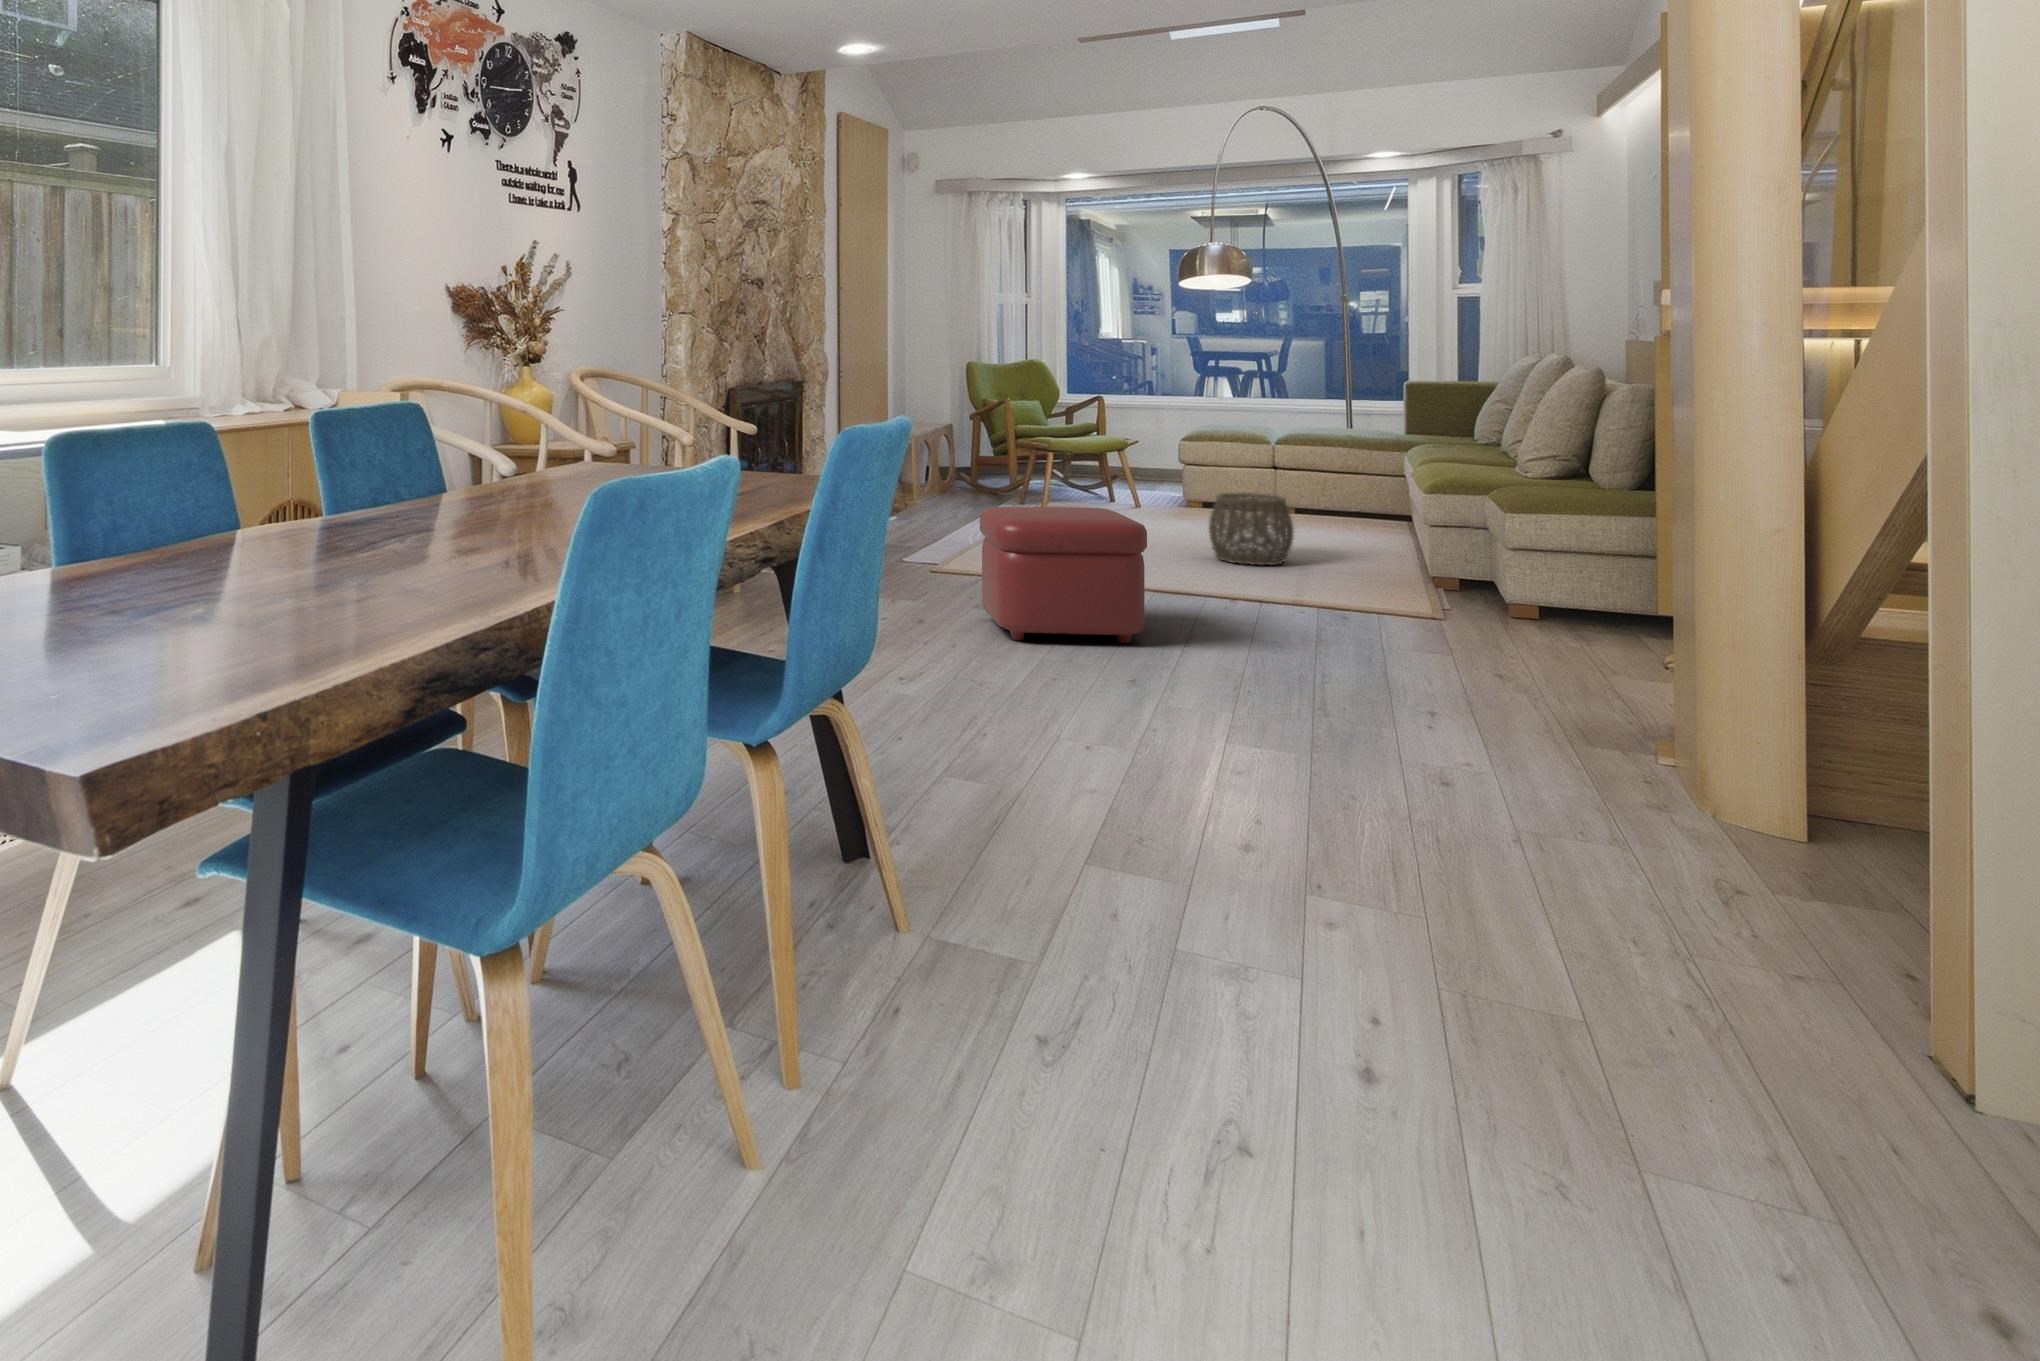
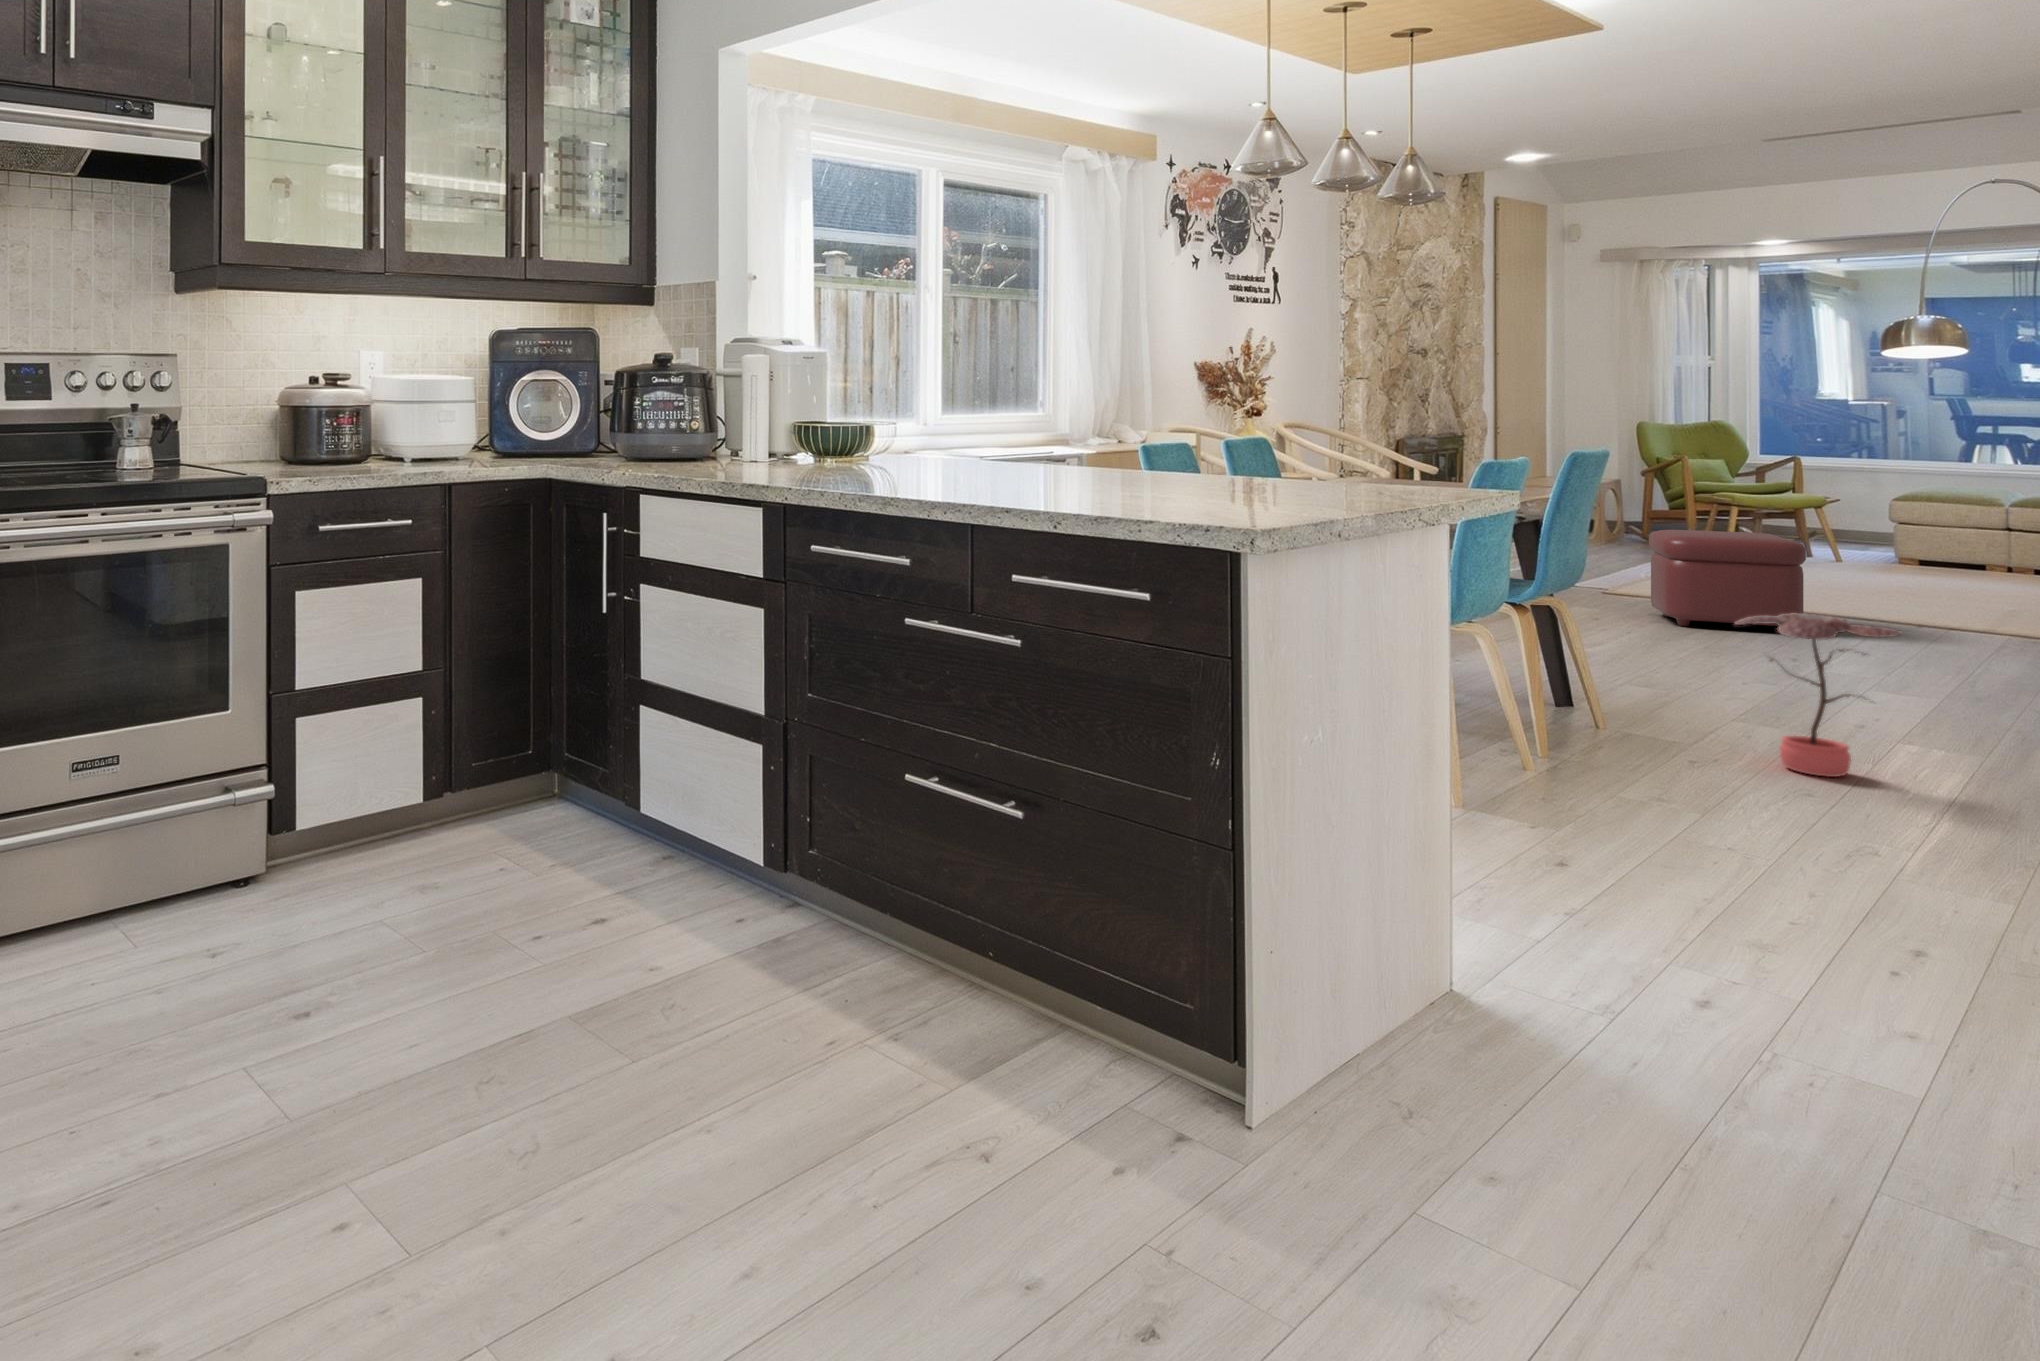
woven basket: present [1208,493,1294,565] -> none [1898,539,1996,602]
potted plant: none [1140,791,1454,1183] -> present [1735,614,1901,777]

